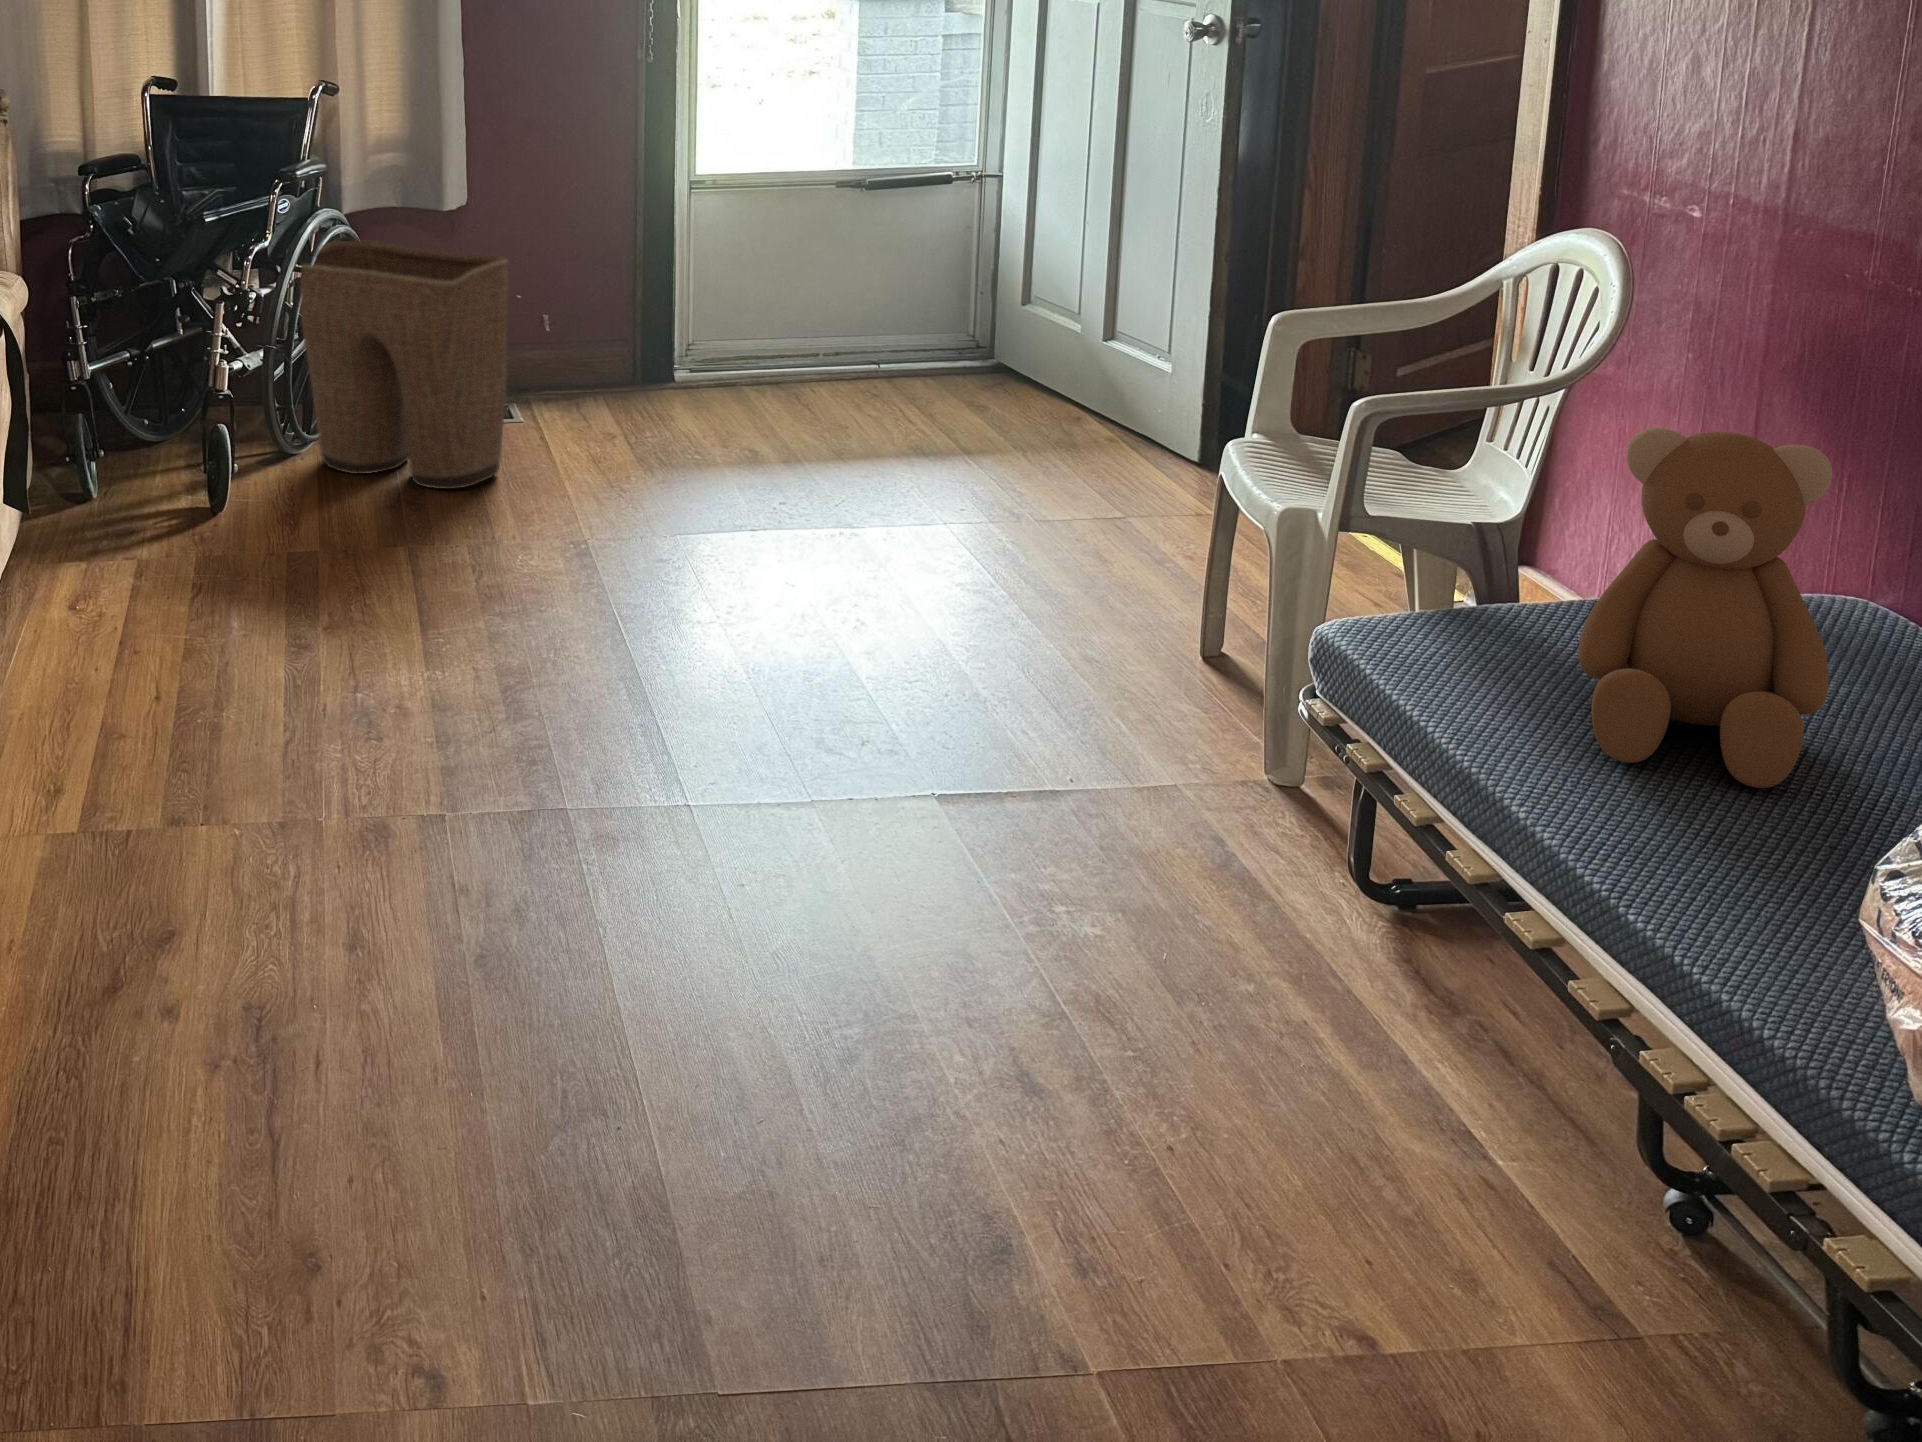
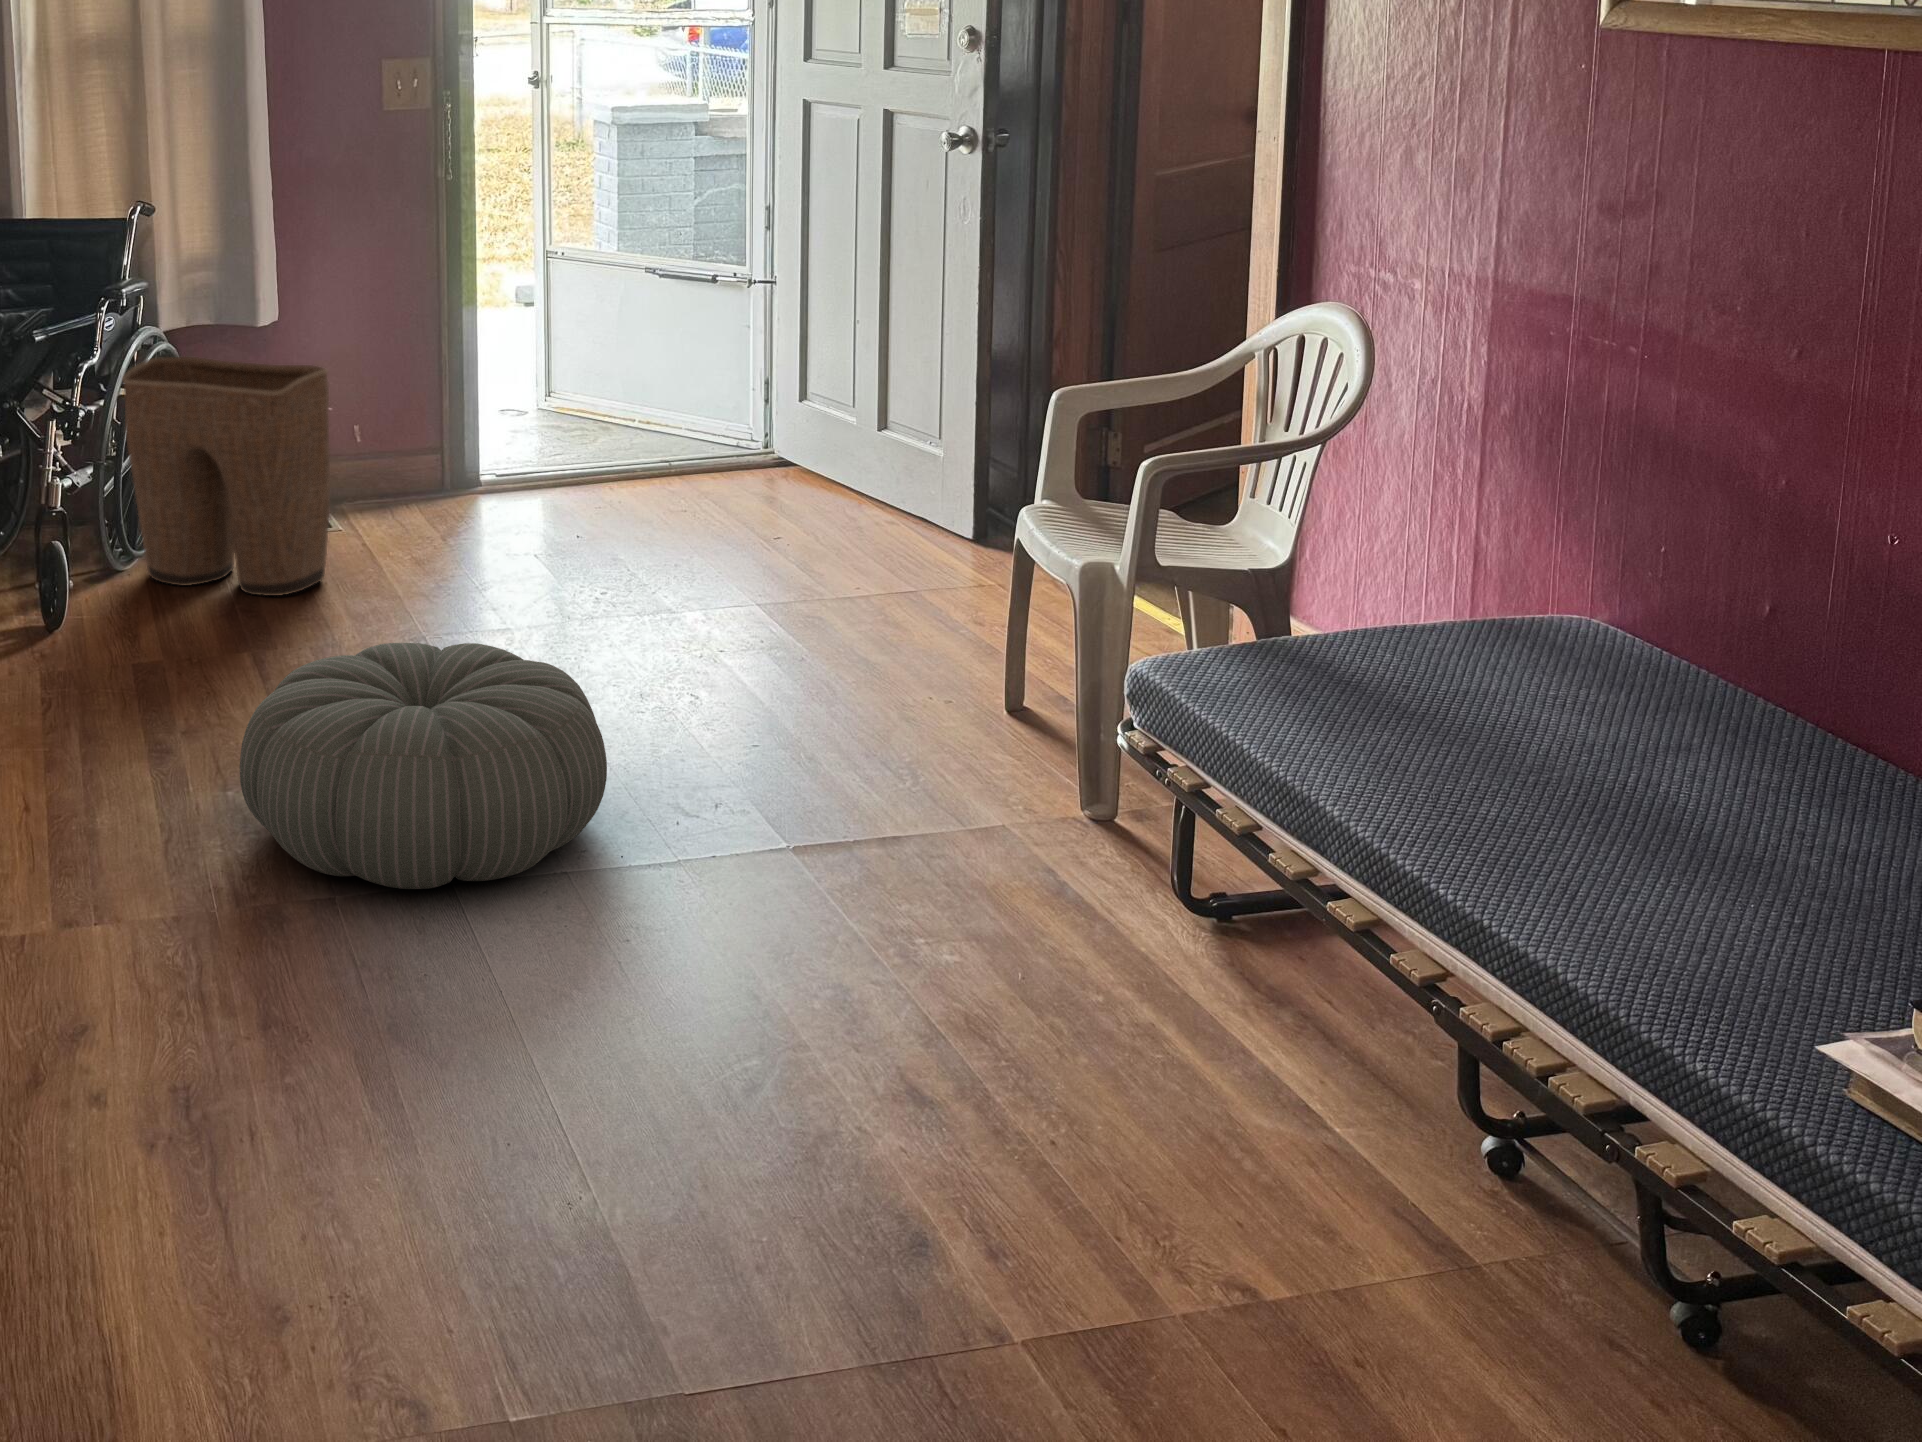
teddy bear: present [1578,428,1832,788] -> none [1368,464,1578,775]
pouf: none [365,553,745,812] -> present [240,643,607,889]

